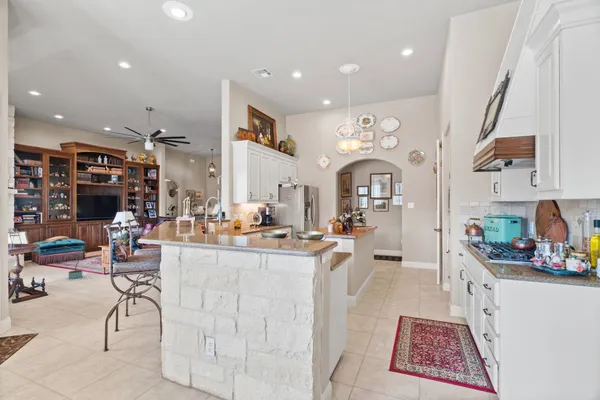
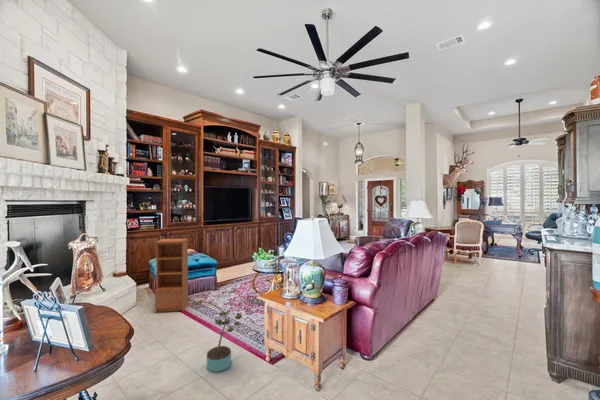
bookcase: none [37,226,61,269] -> present [155,238,188,313]

